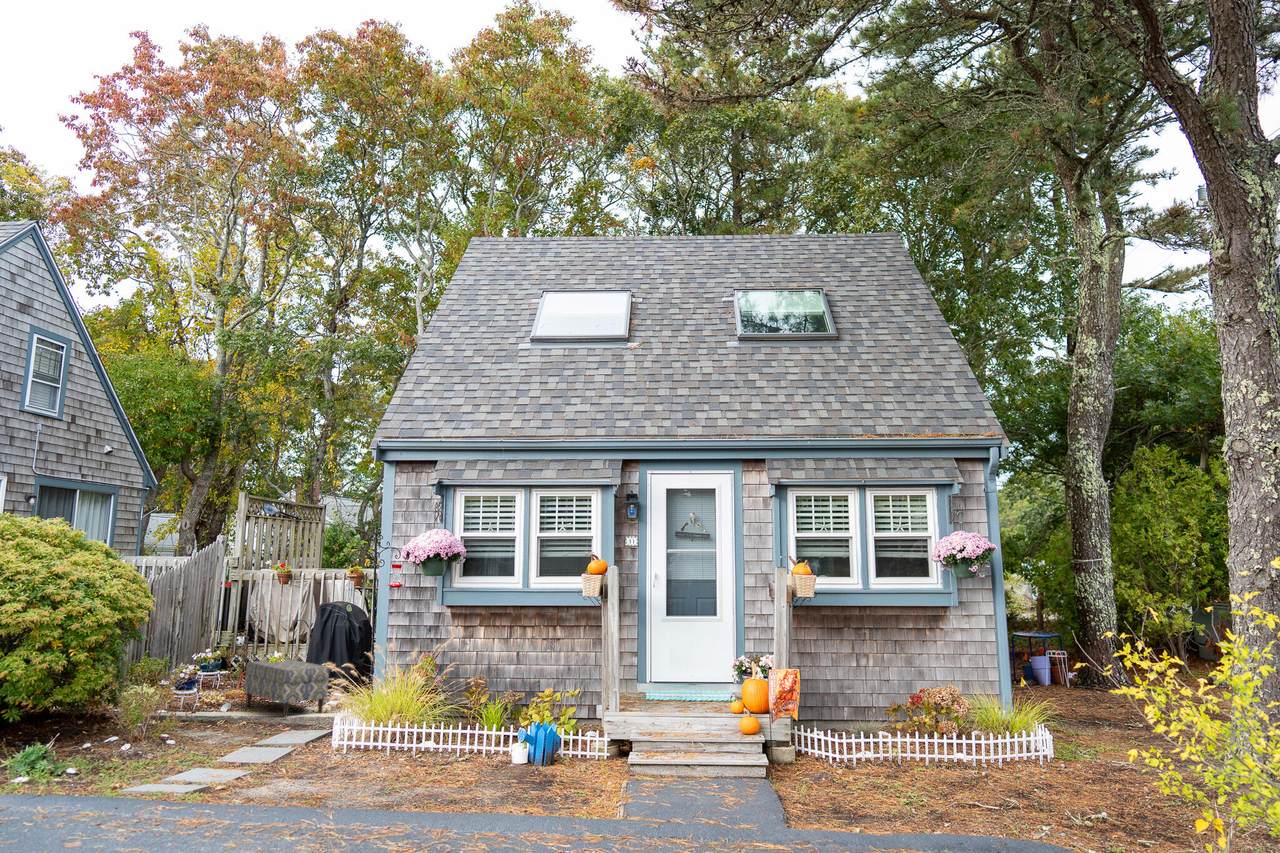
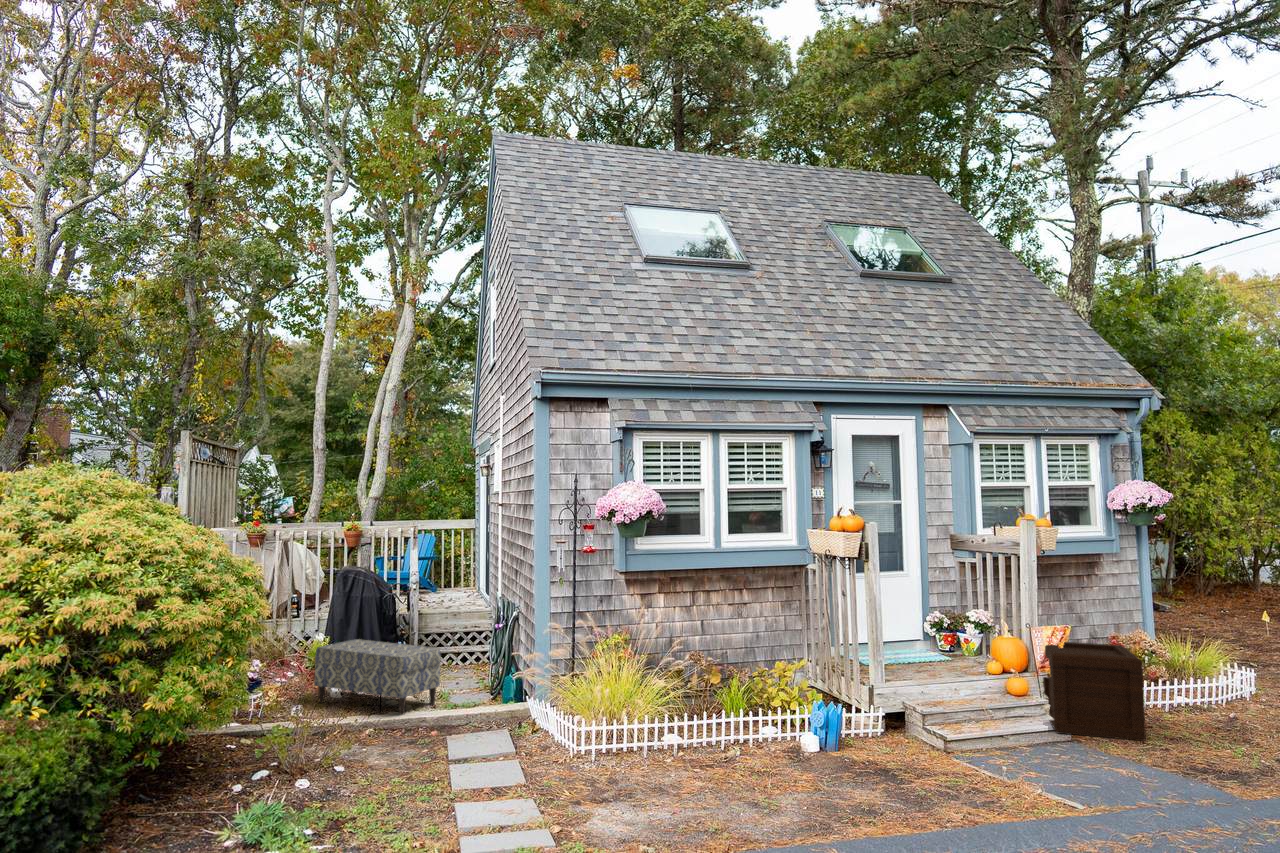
wooden crate: none [775,684,876,782] -> present [1043,642,1146,741]

